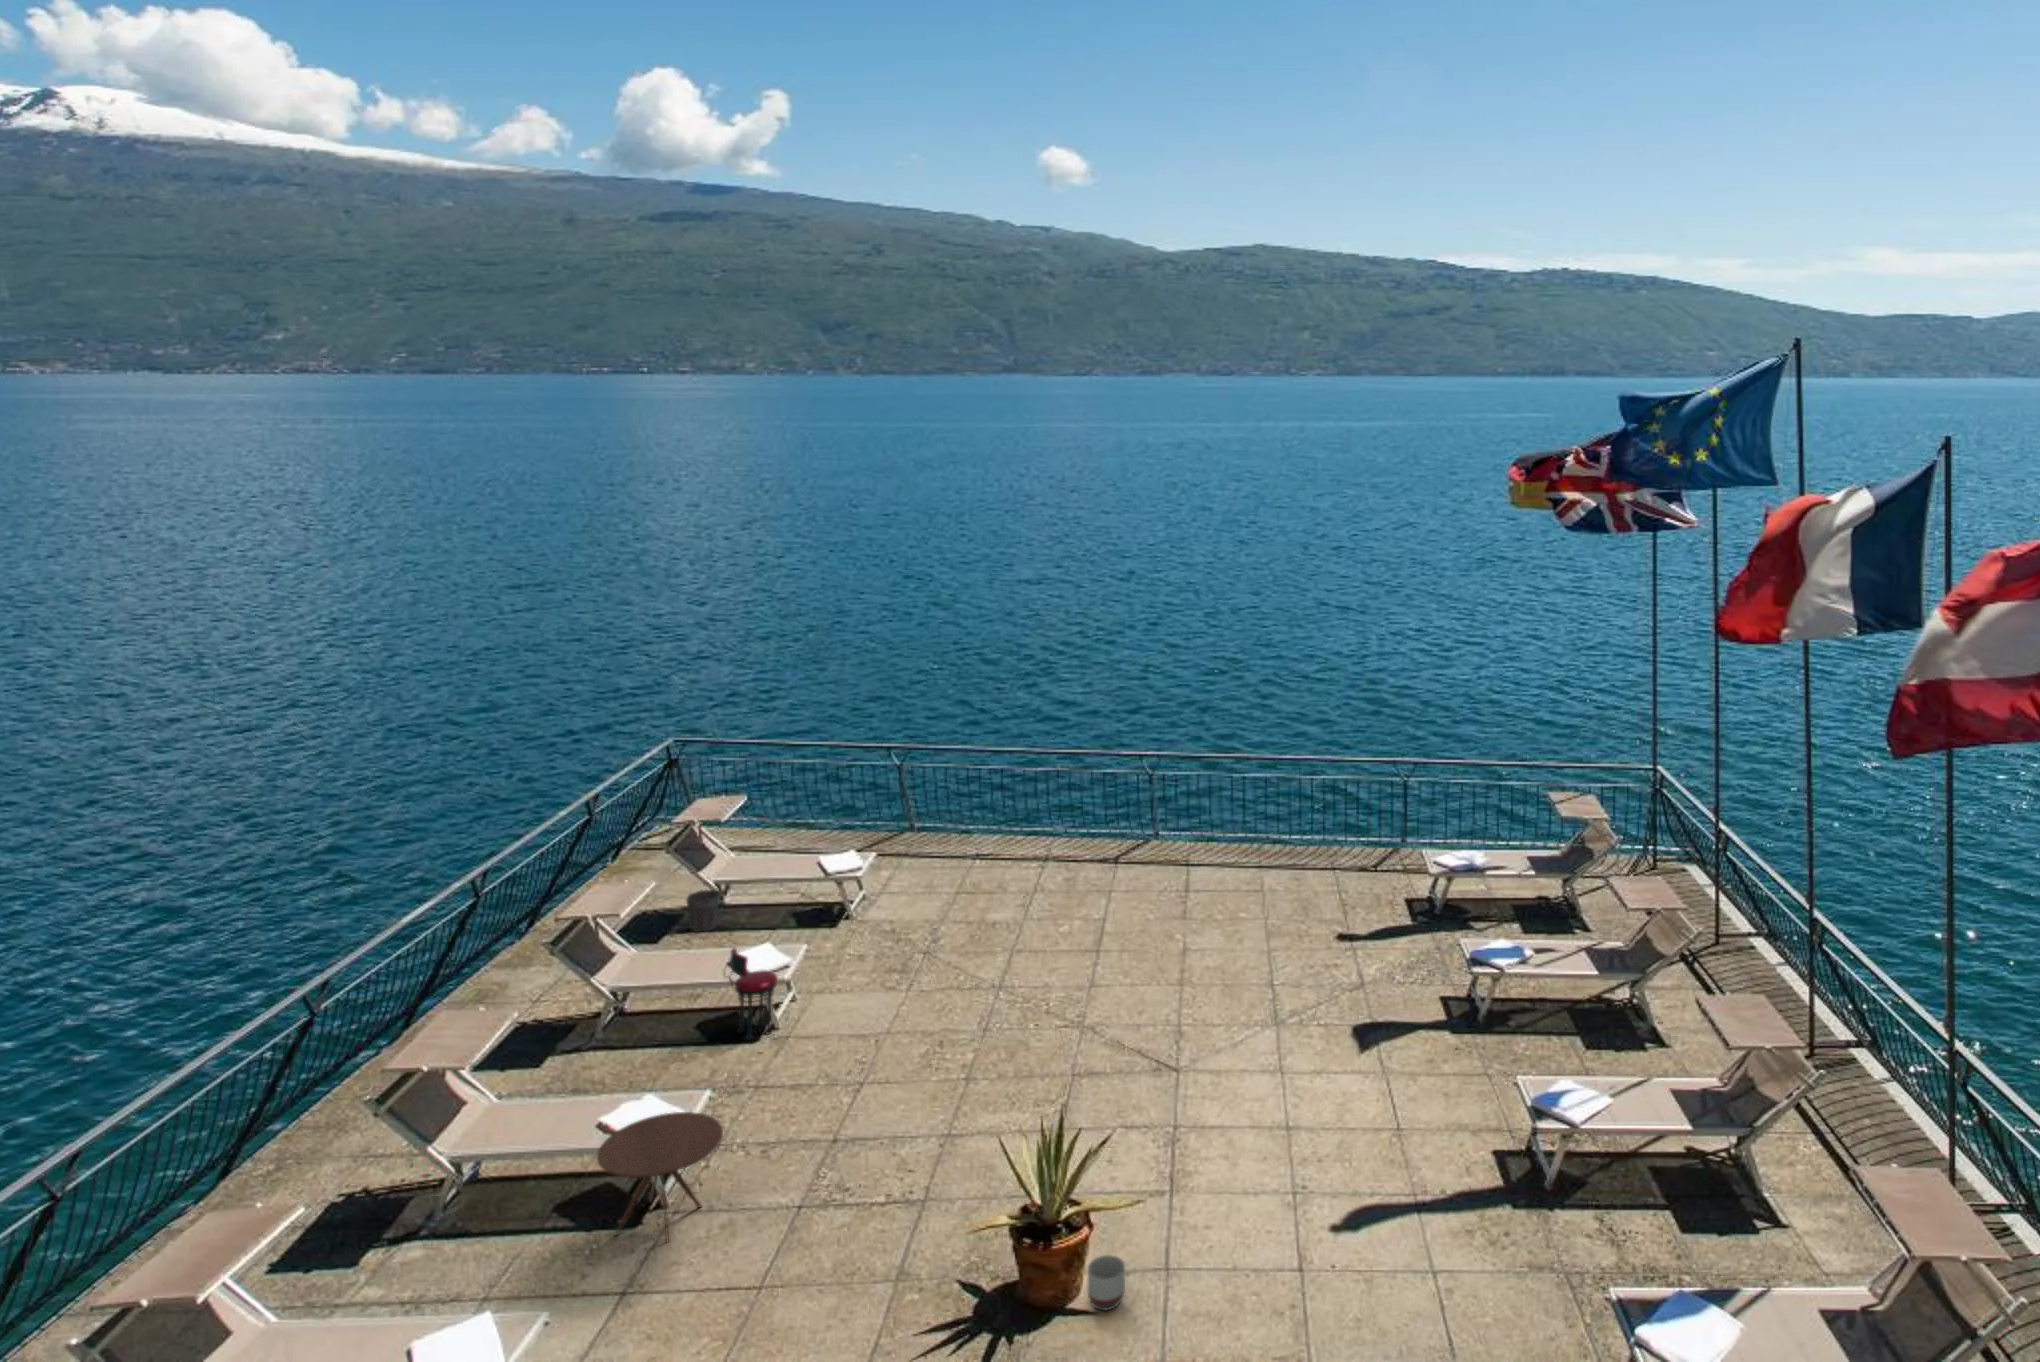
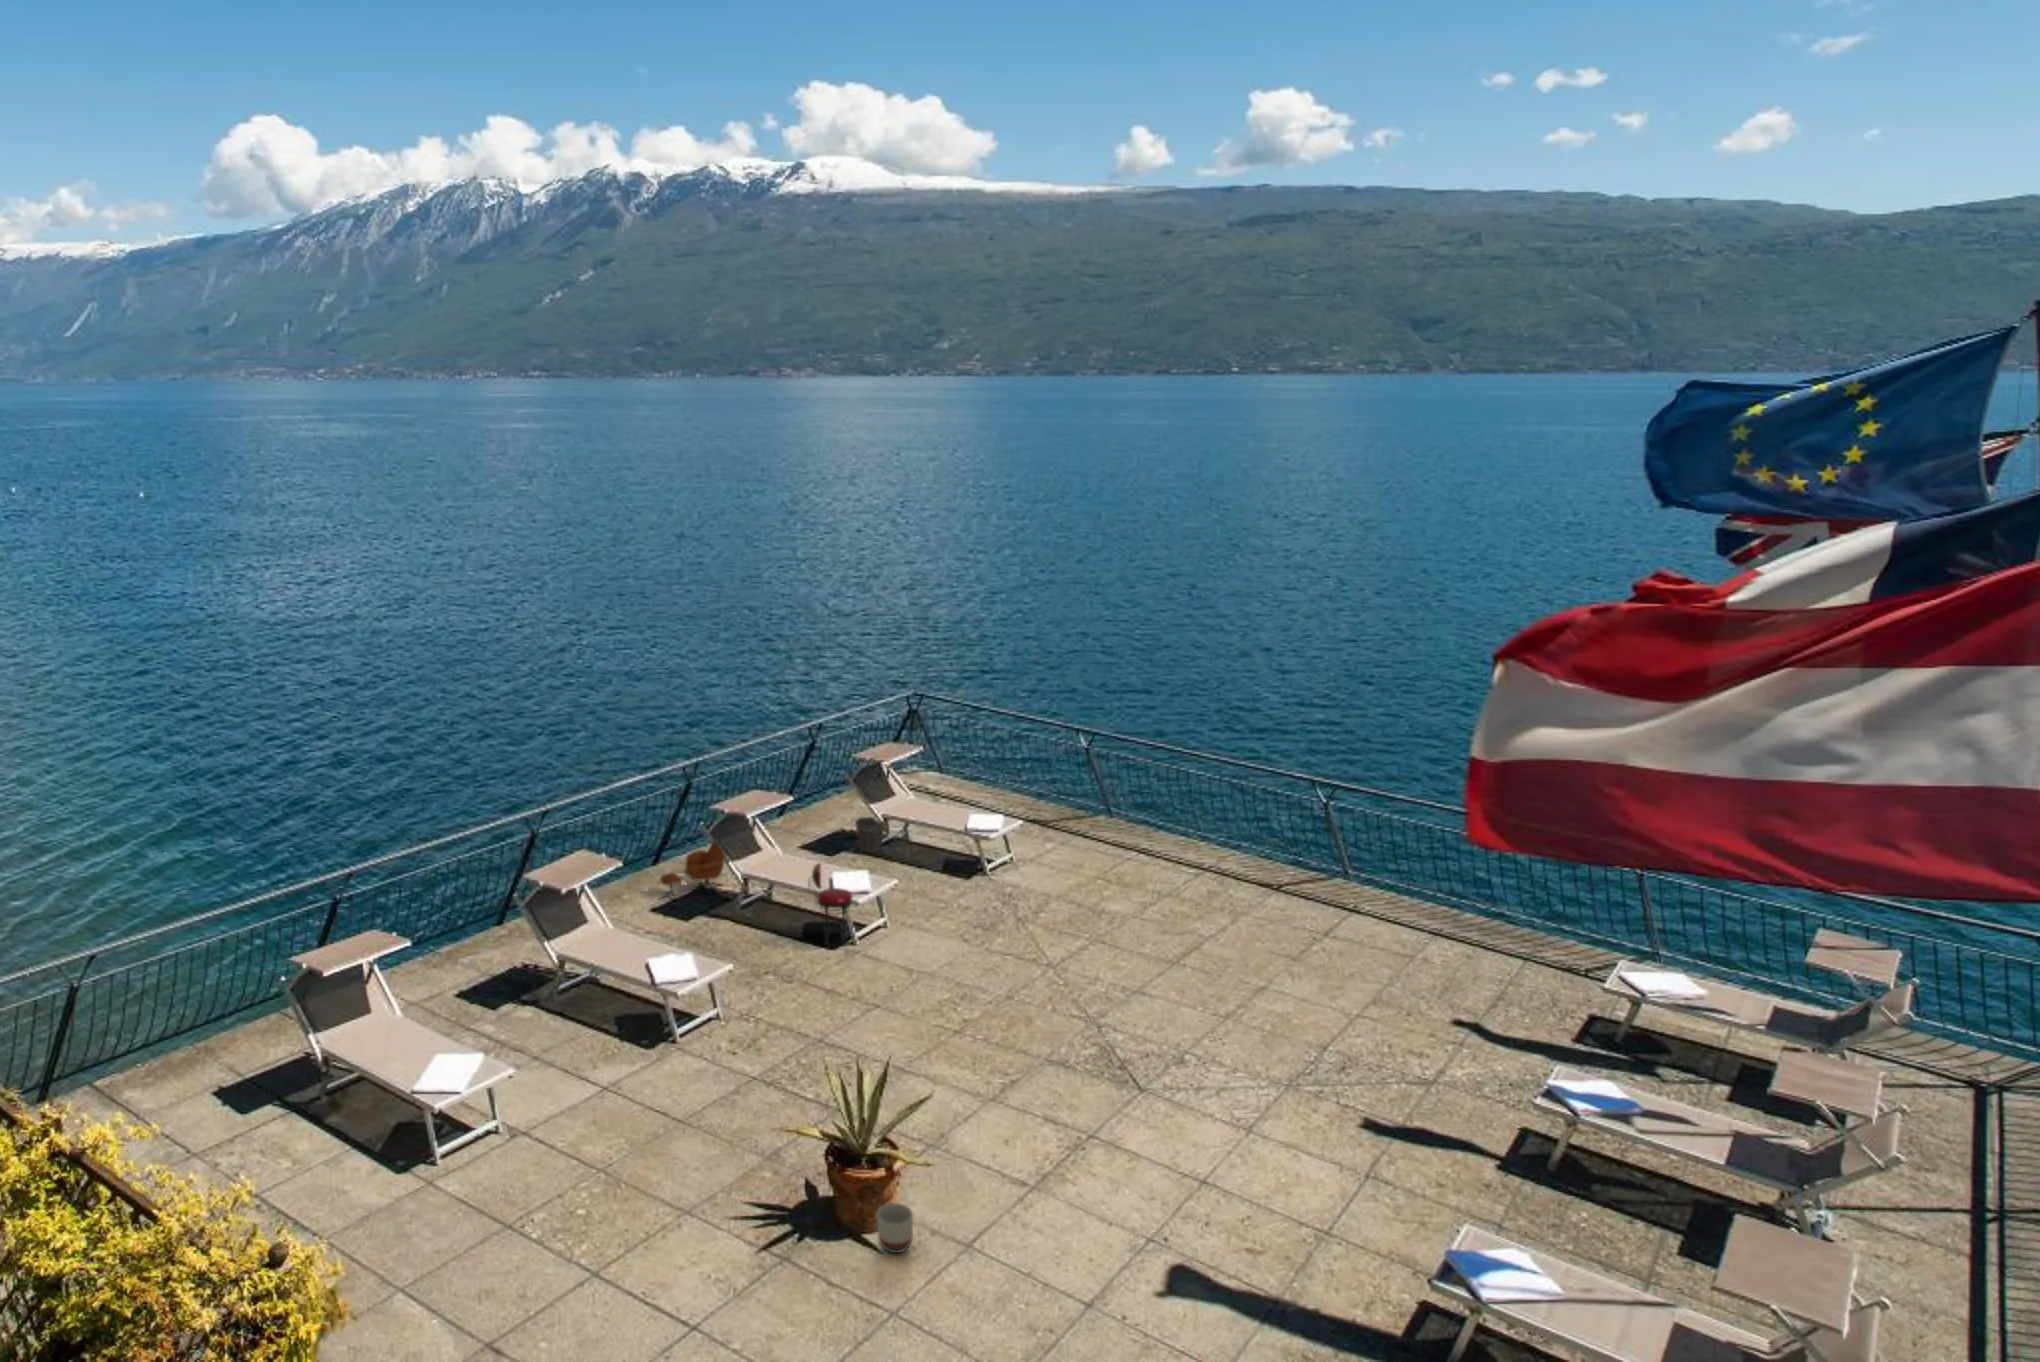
lounge chair: none [480,945,569,1054] -> present [660,839,725,895]
round table: present [597,1112,723,1241] -> none [616,969,708,1067]

